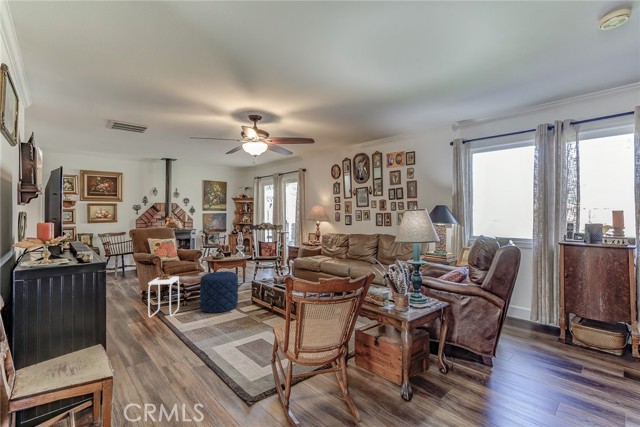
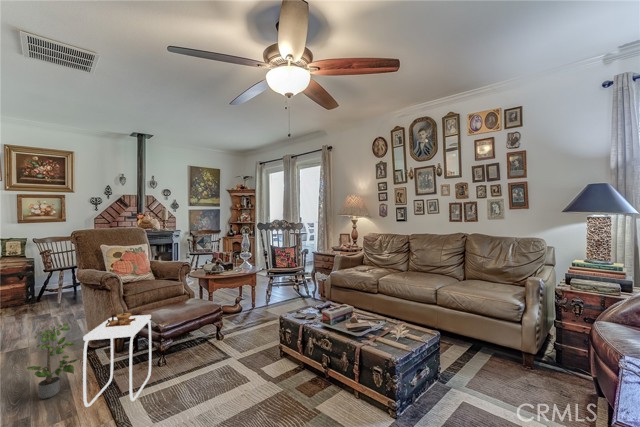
pouf: present [200,271,238,313] -> none [191,301,260,386]
potted plant: none [120,278,143,315] -> present [27,323,78,399]

